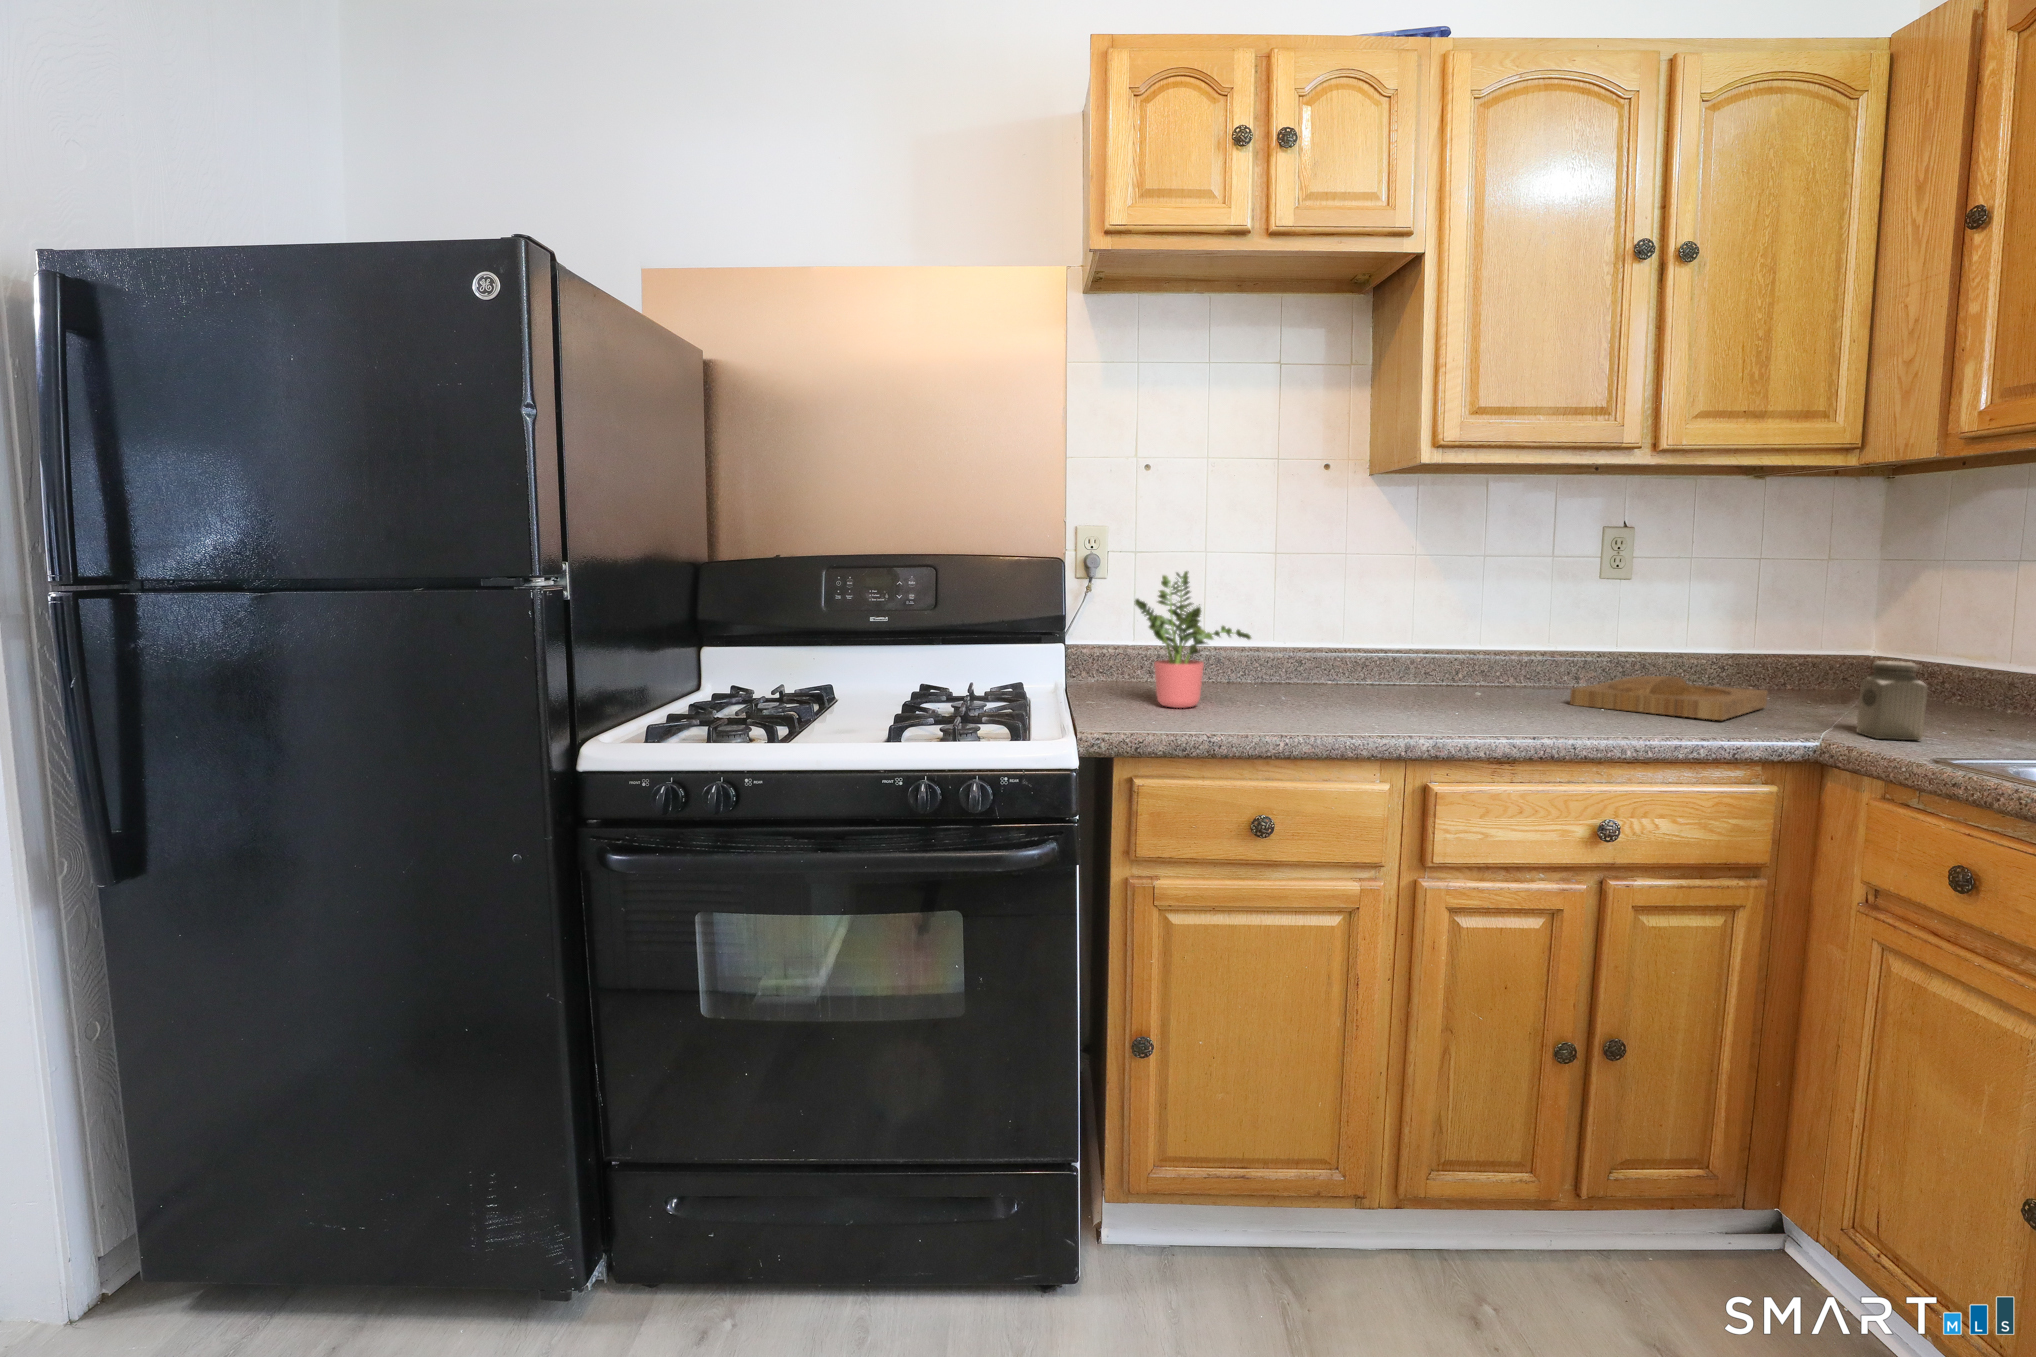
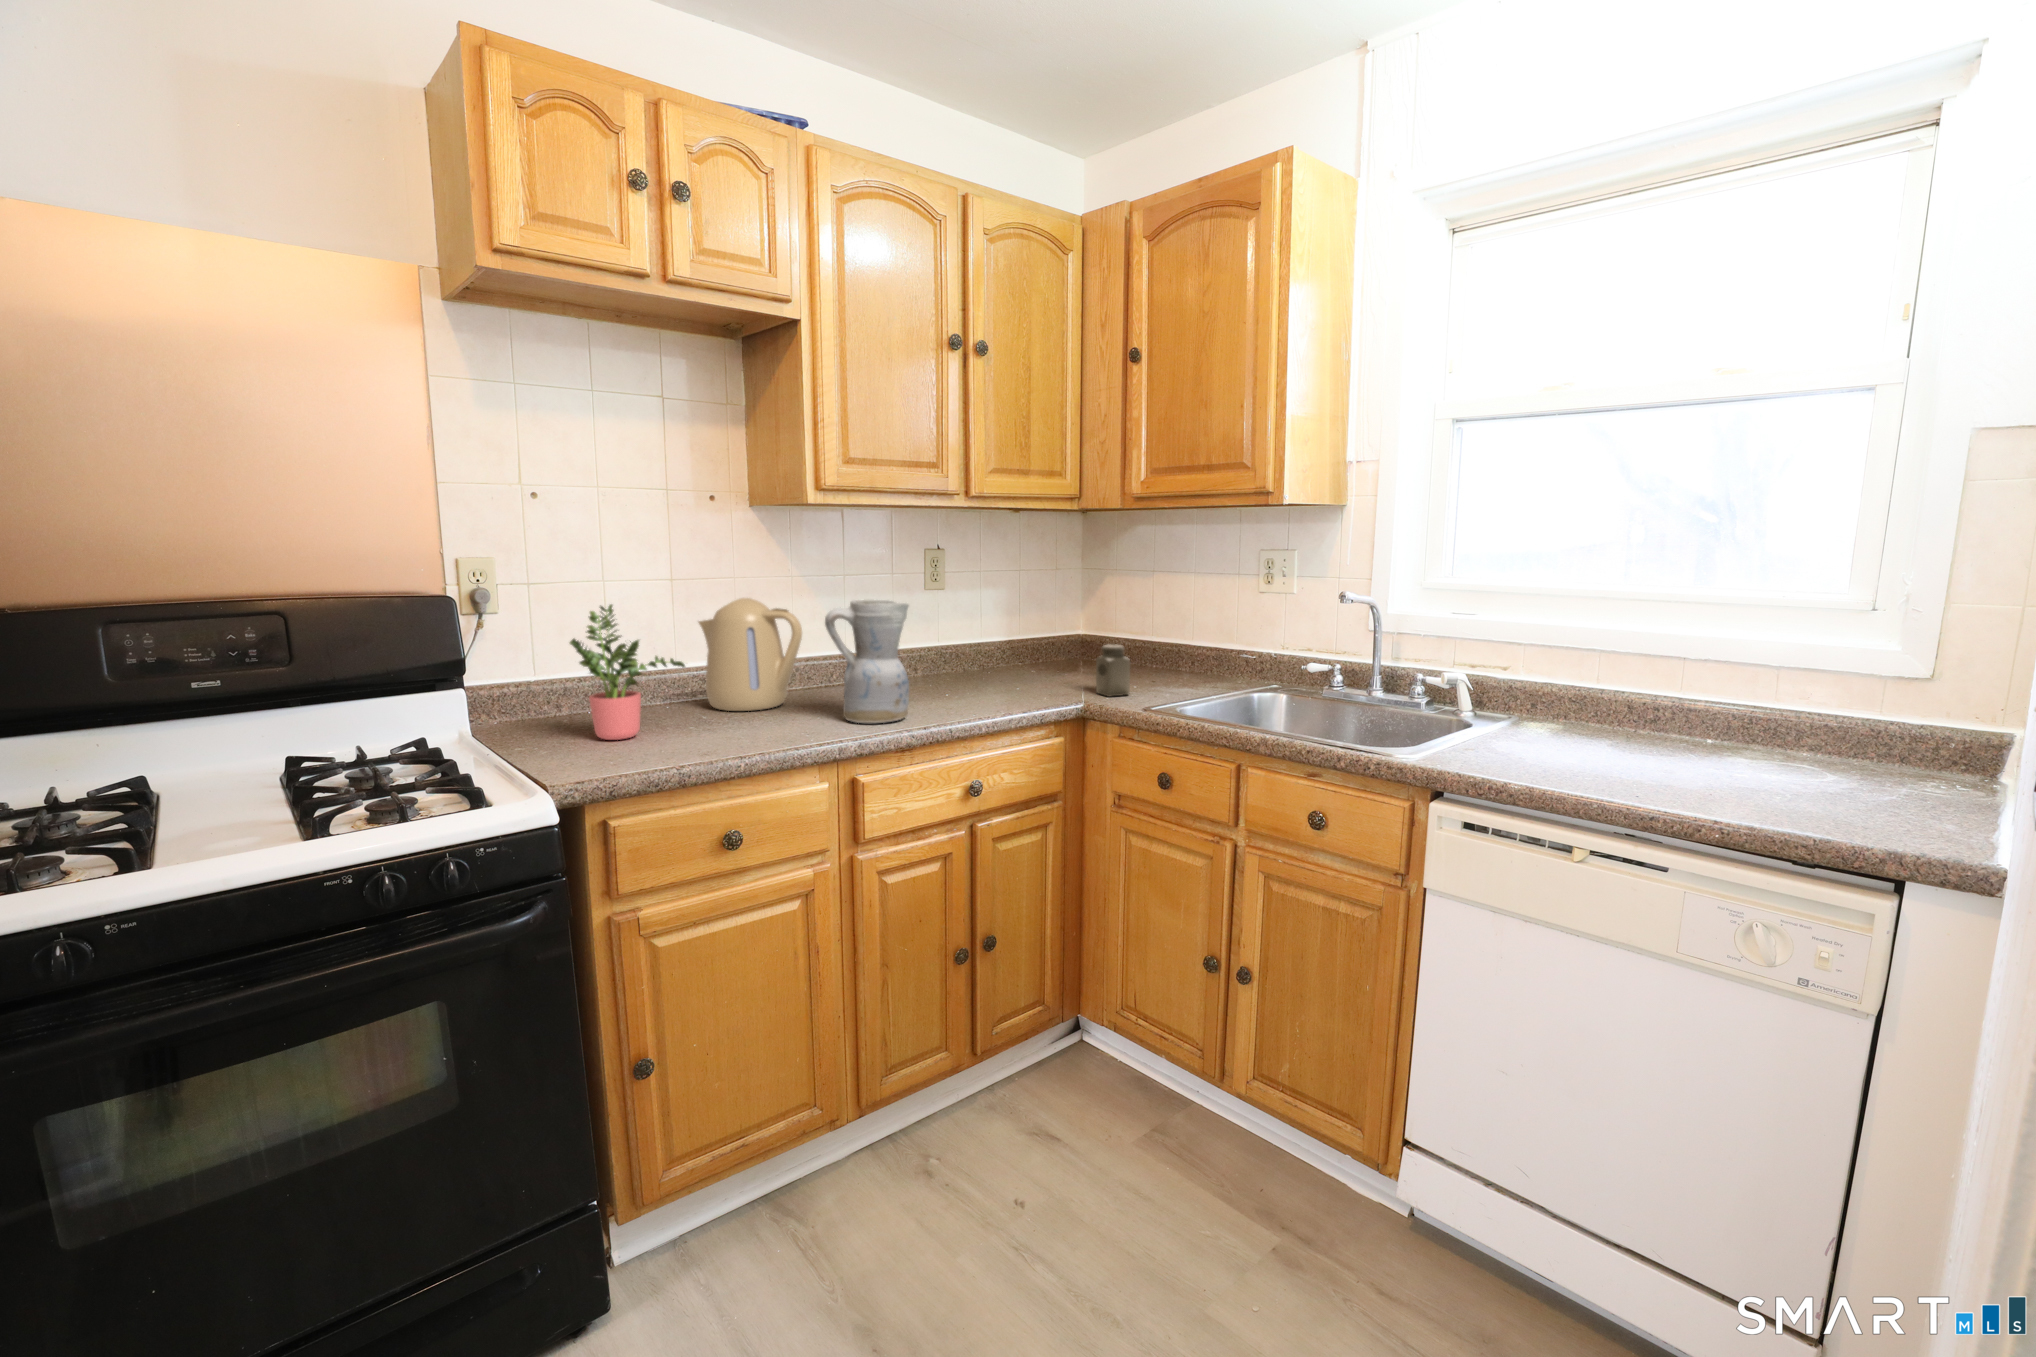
ceramic pitcher: none [1415,574,1528,726] -> present [825,599,909,723]
kettle: none [1290,575,1400,700] -> present [699,598,802,711]
tray: present [1570,676,1767,720] -> none [925,663,1039,693]

